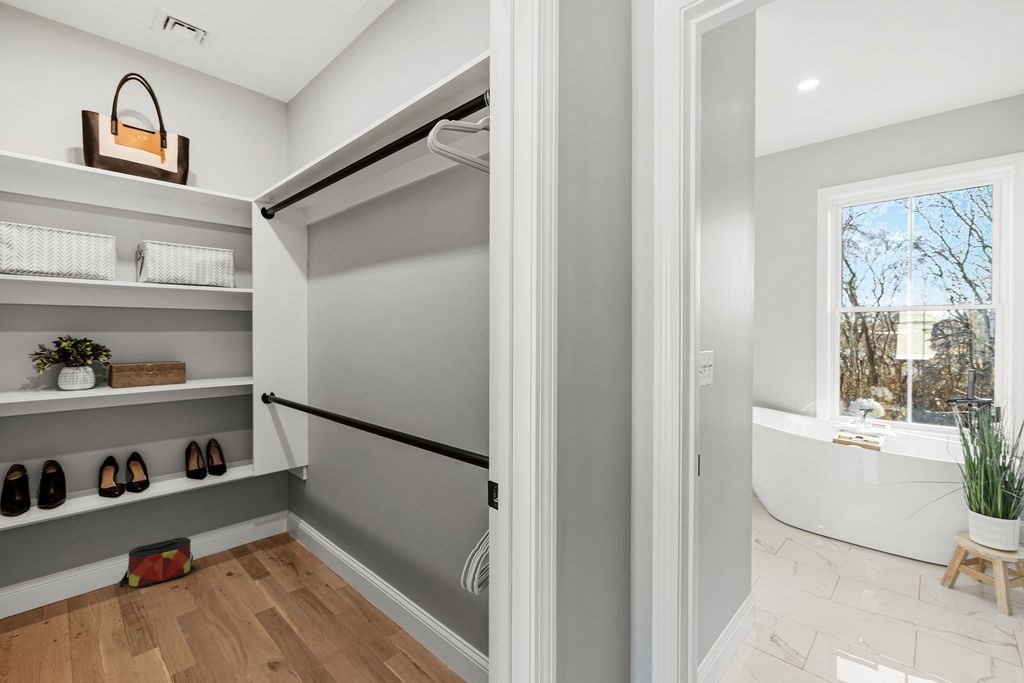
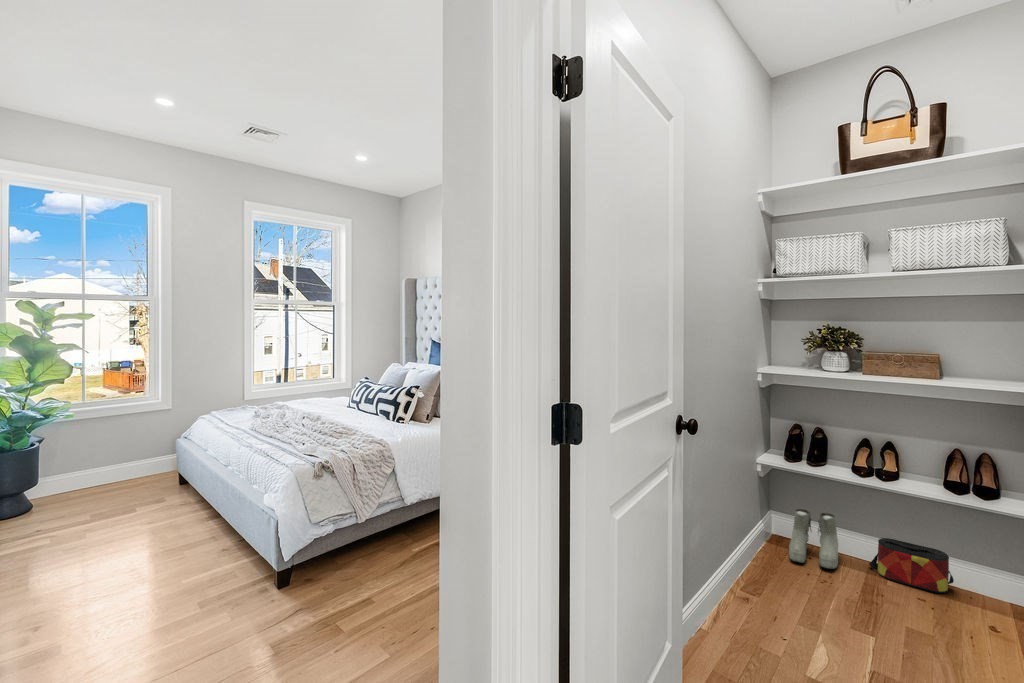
boots: none [23,549,89,627] -> present [789,509,838,569]

